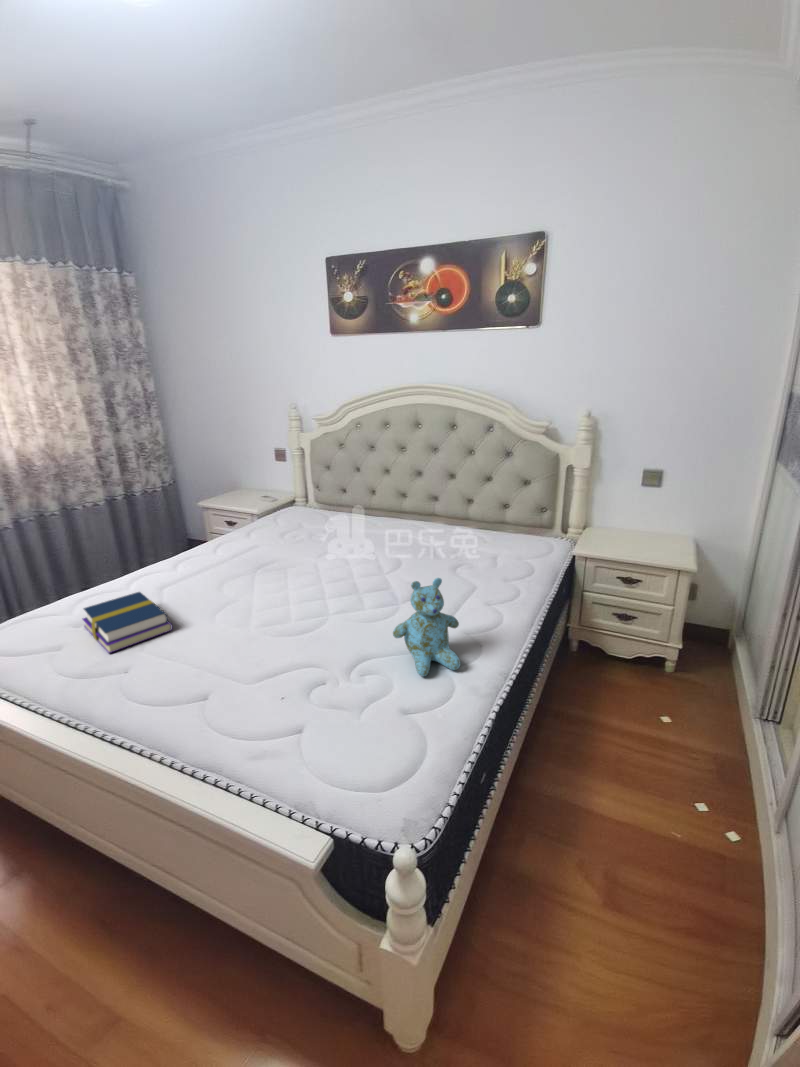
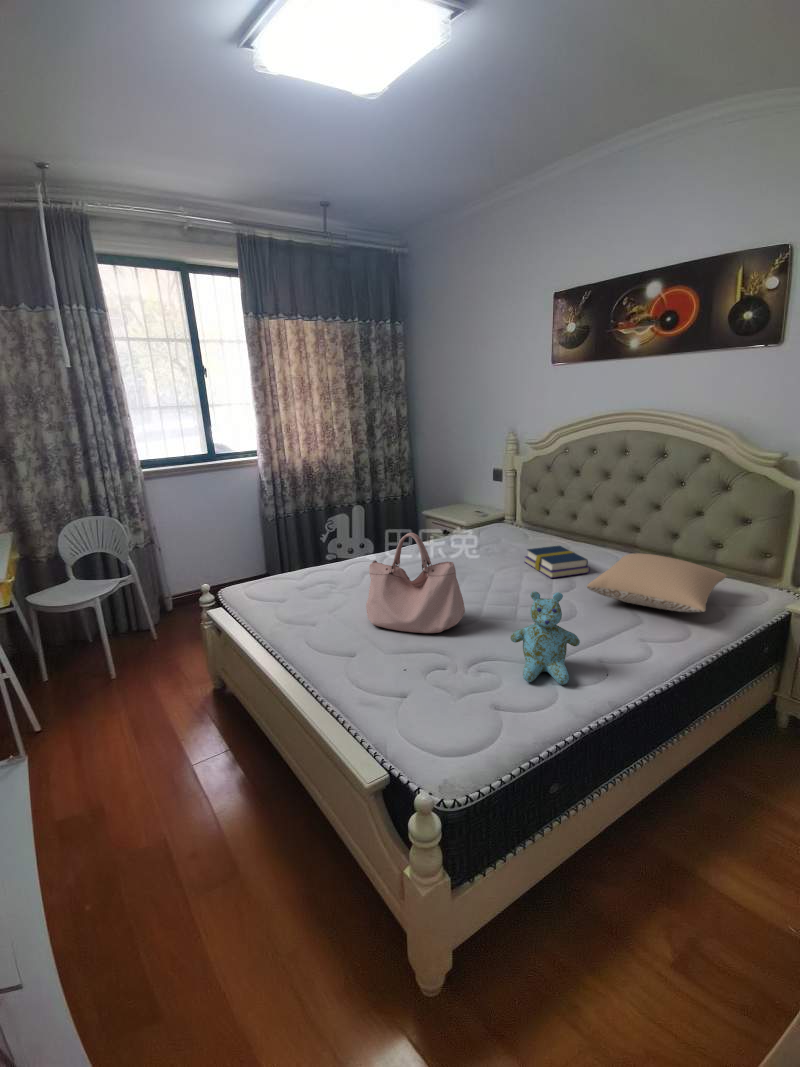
pillow: none [427,523,534,573] -> present [587,553,727,612]
handbag: none [199,535,324,654] -> present [366,533,465,633]
book: present [83,592,172,653] -> present [525,546,590,578]

